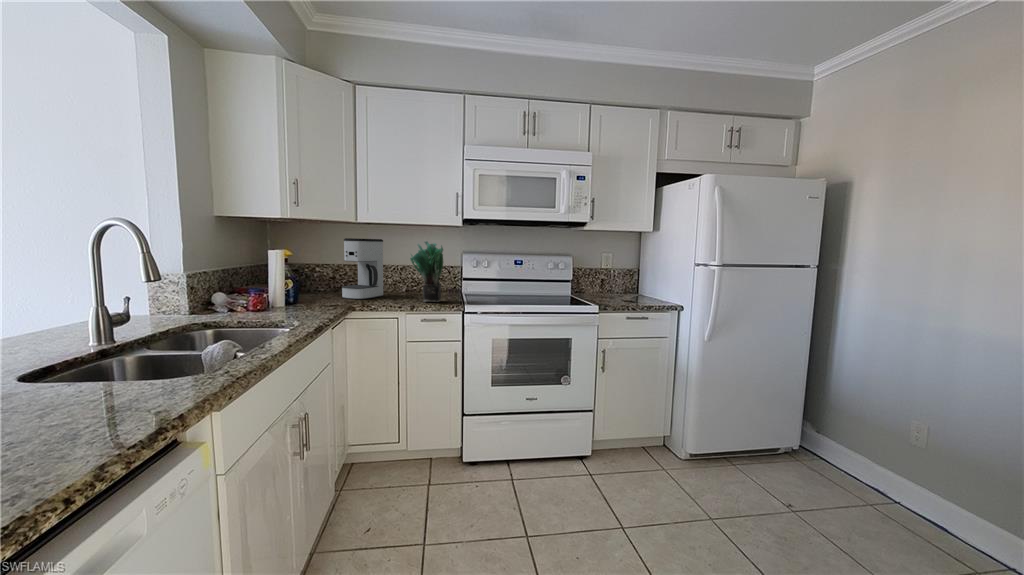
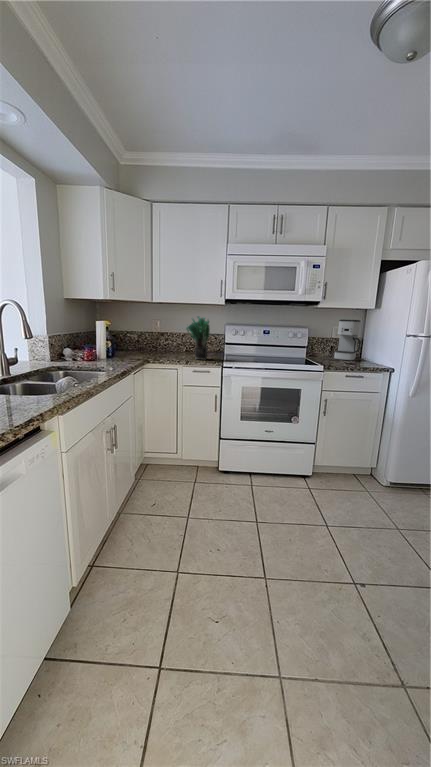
coffee maker: present [342,238,383,300] -> present [334,320,361,361]

